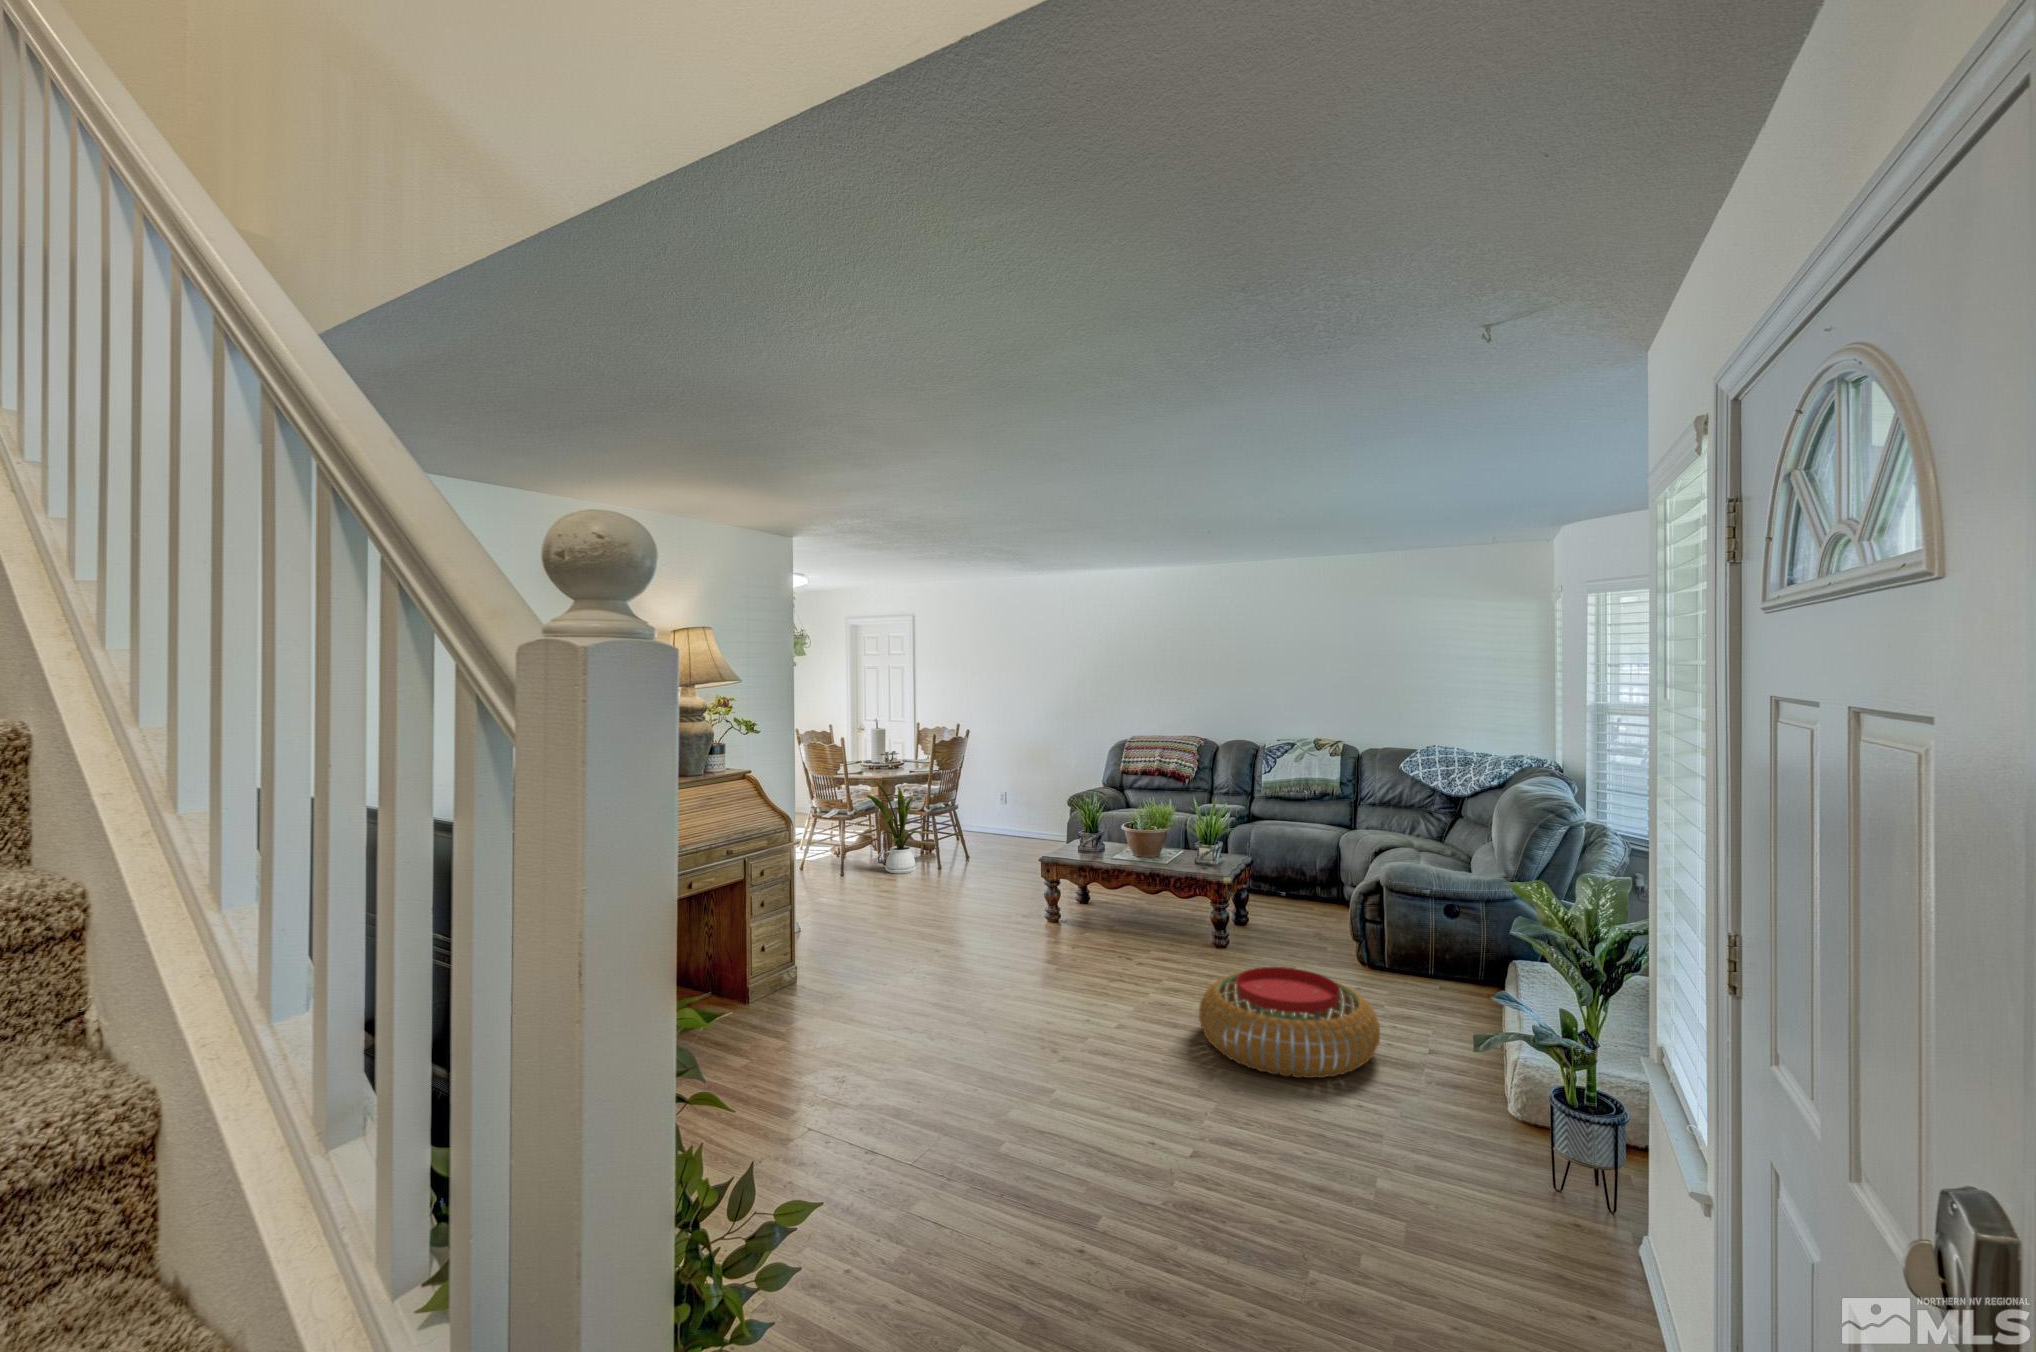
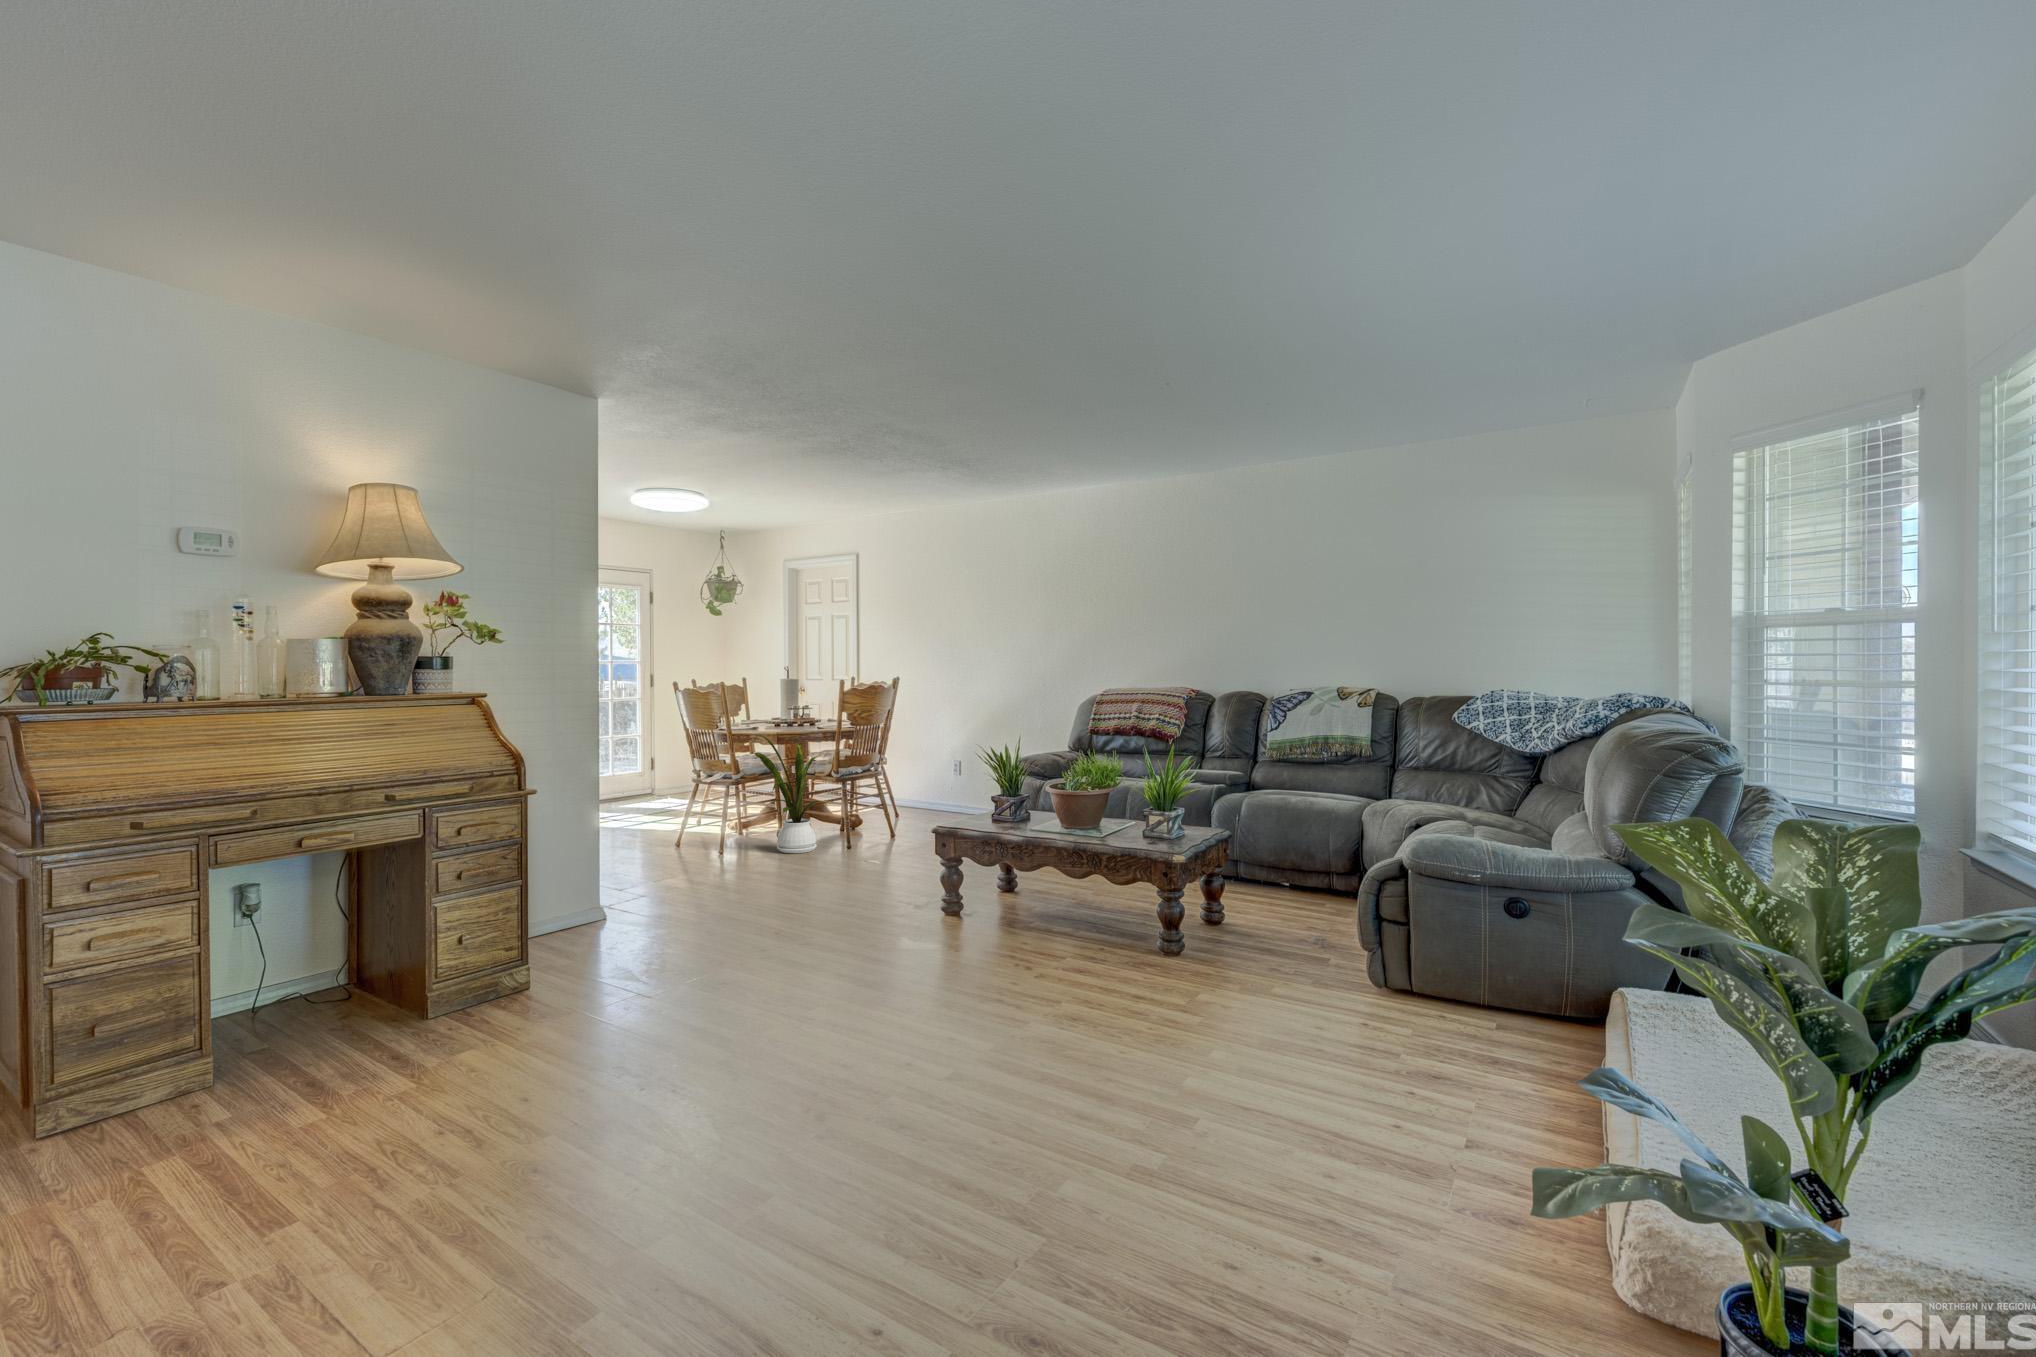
pouf: present [1199,967,1380,1078] -> none [1064,993,1376,1205]

